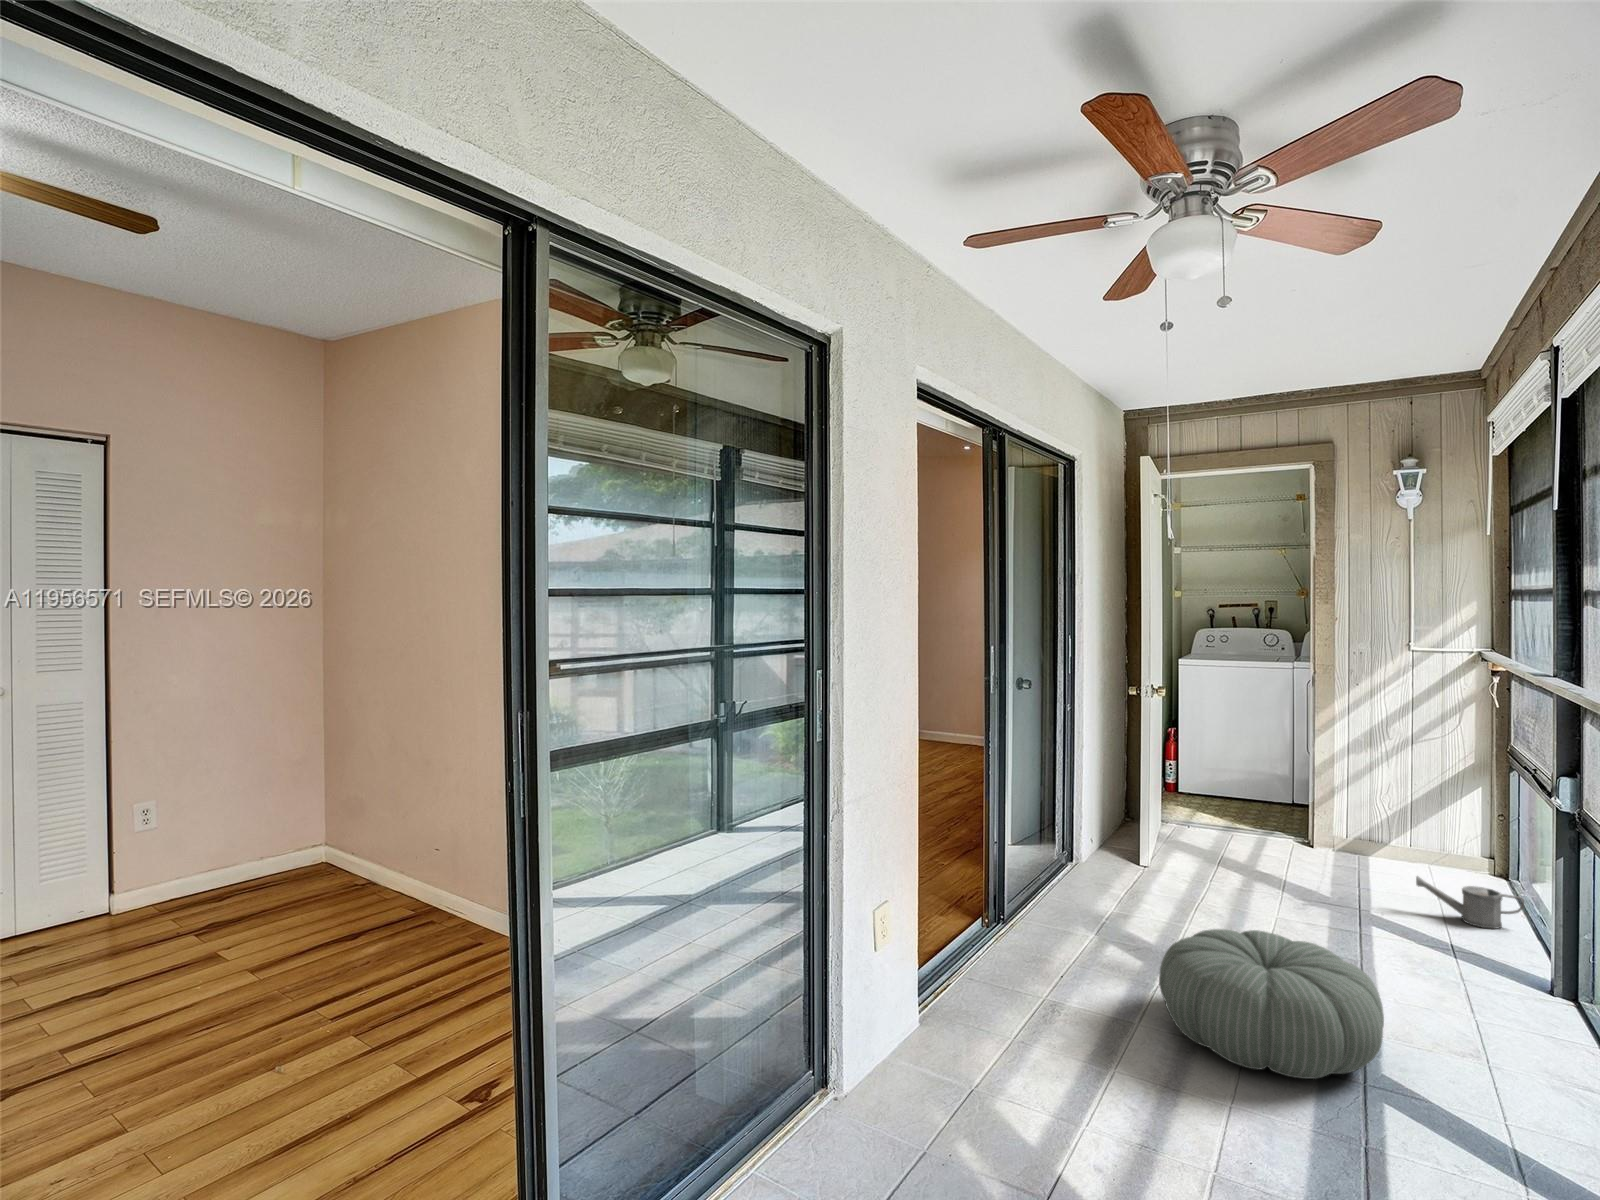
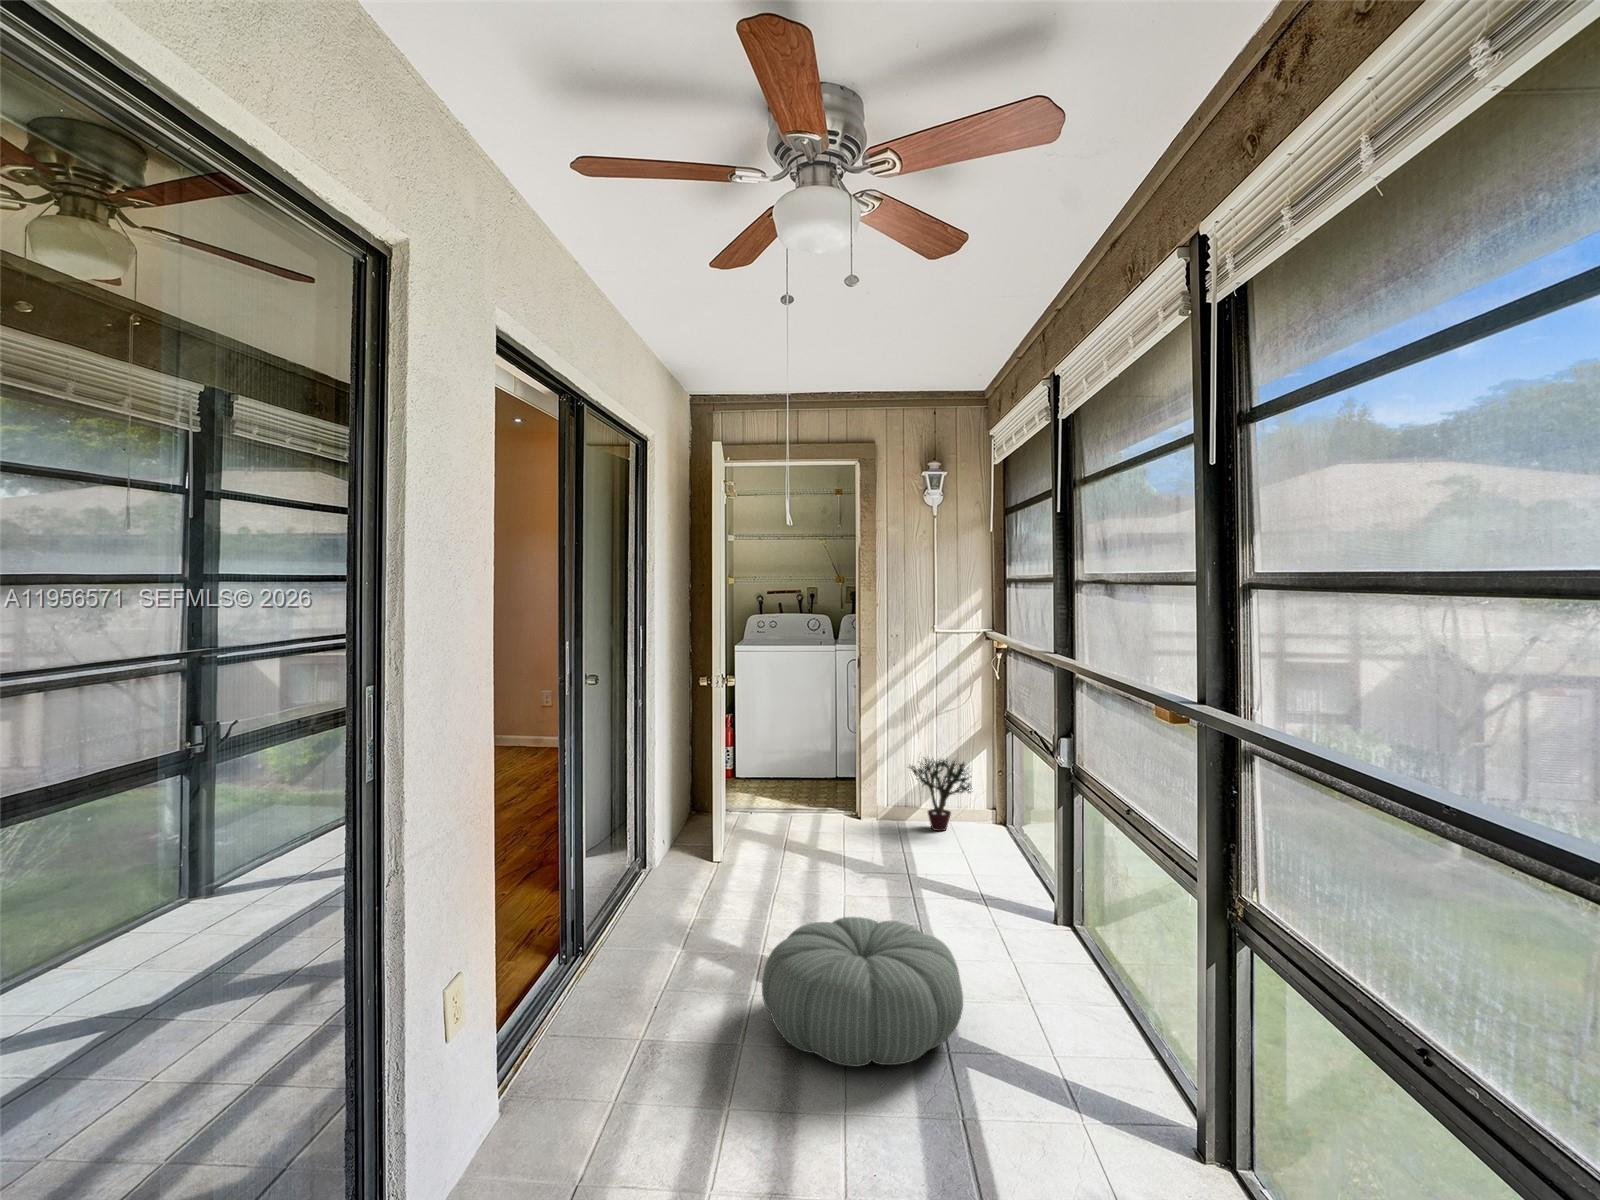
potted plant: none [1373,786,1463,875] -> present [909,758,971,831]
watering can: present [1416,876,1524,929] -> none [948,834,1024,872]

